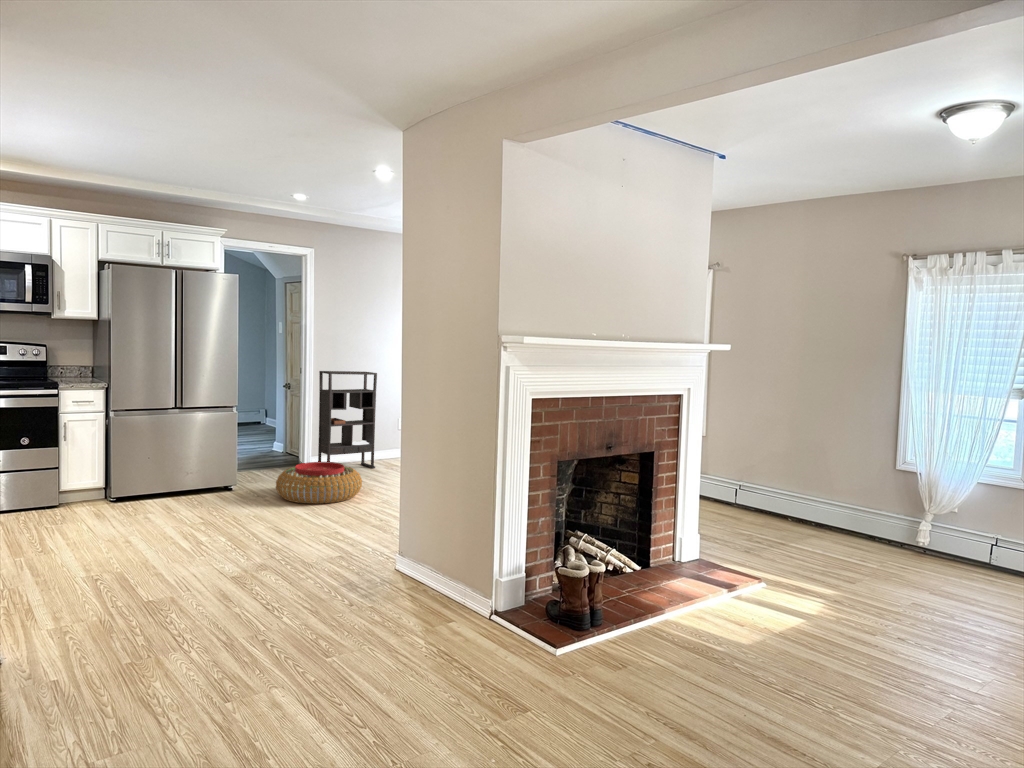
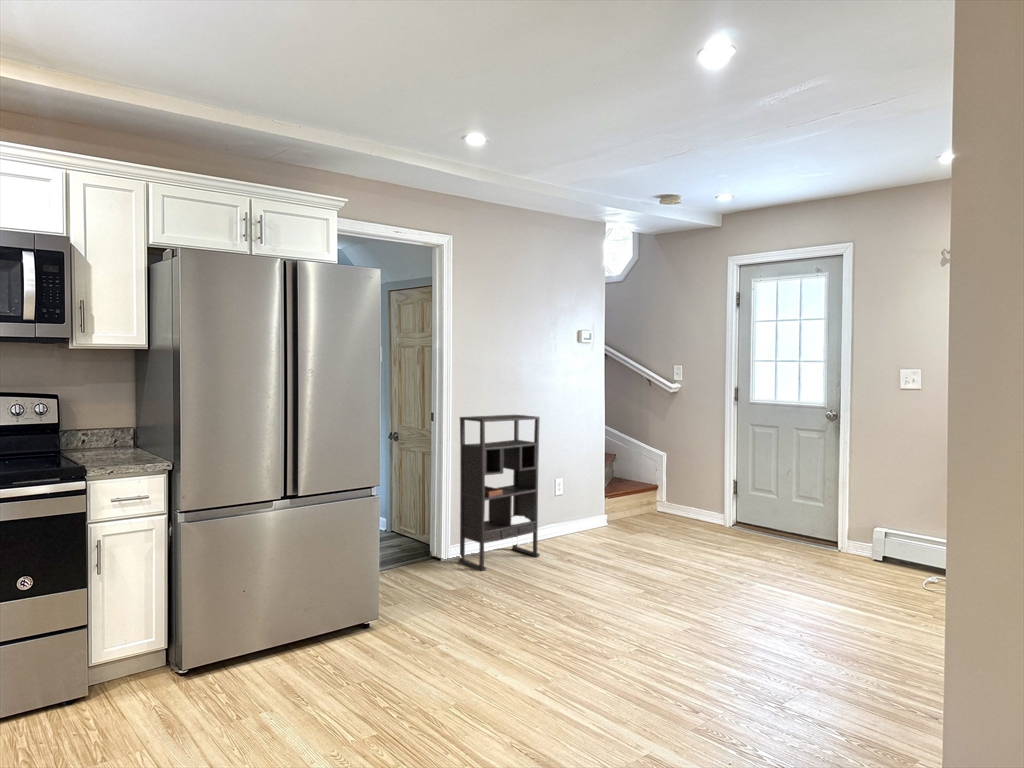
pouf: present [276,462,362,504] -> none [452,569,590,654]

